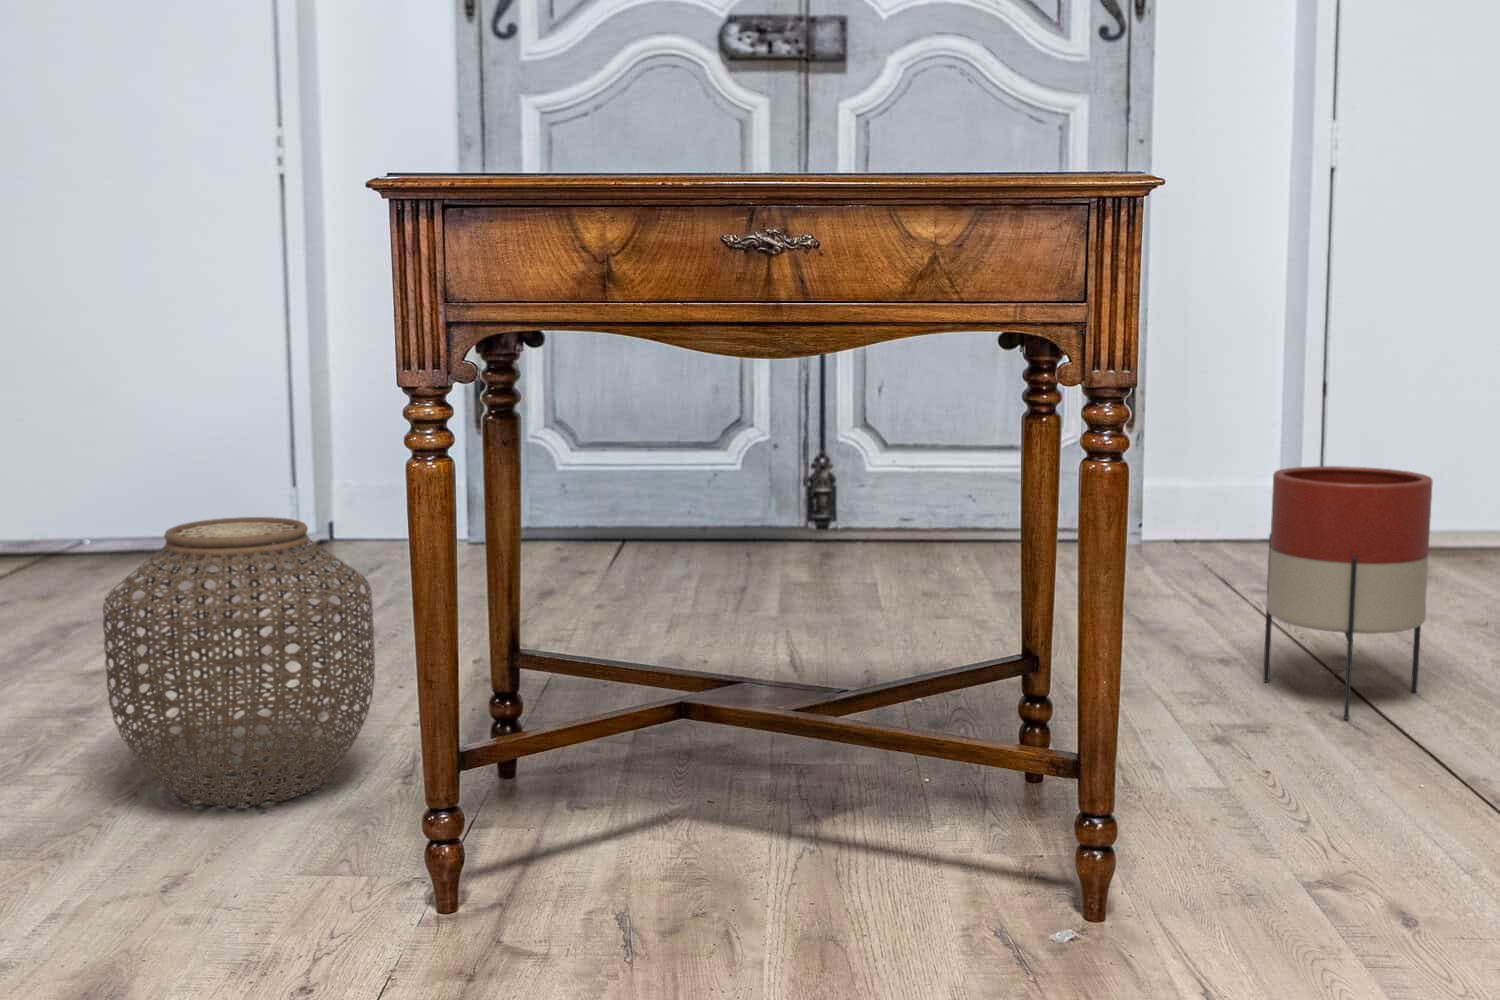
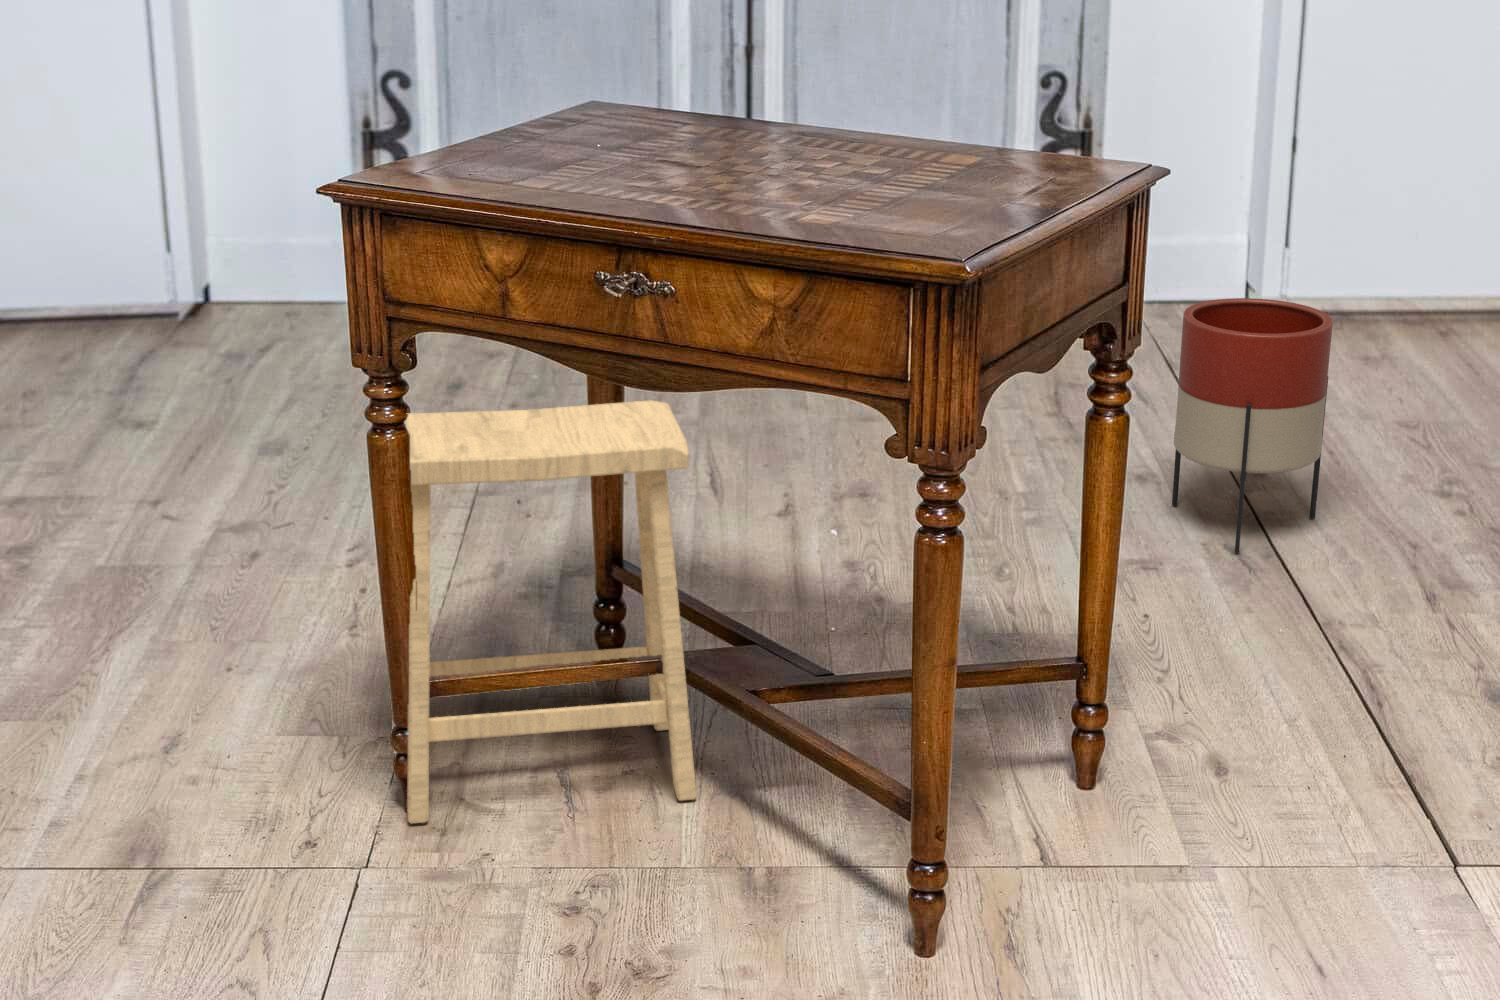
footstool: none [412,478,780,967] -> present [406,400,697,824]
woven basket: present [103,517,375,806] -> none [69,392,320,664]

